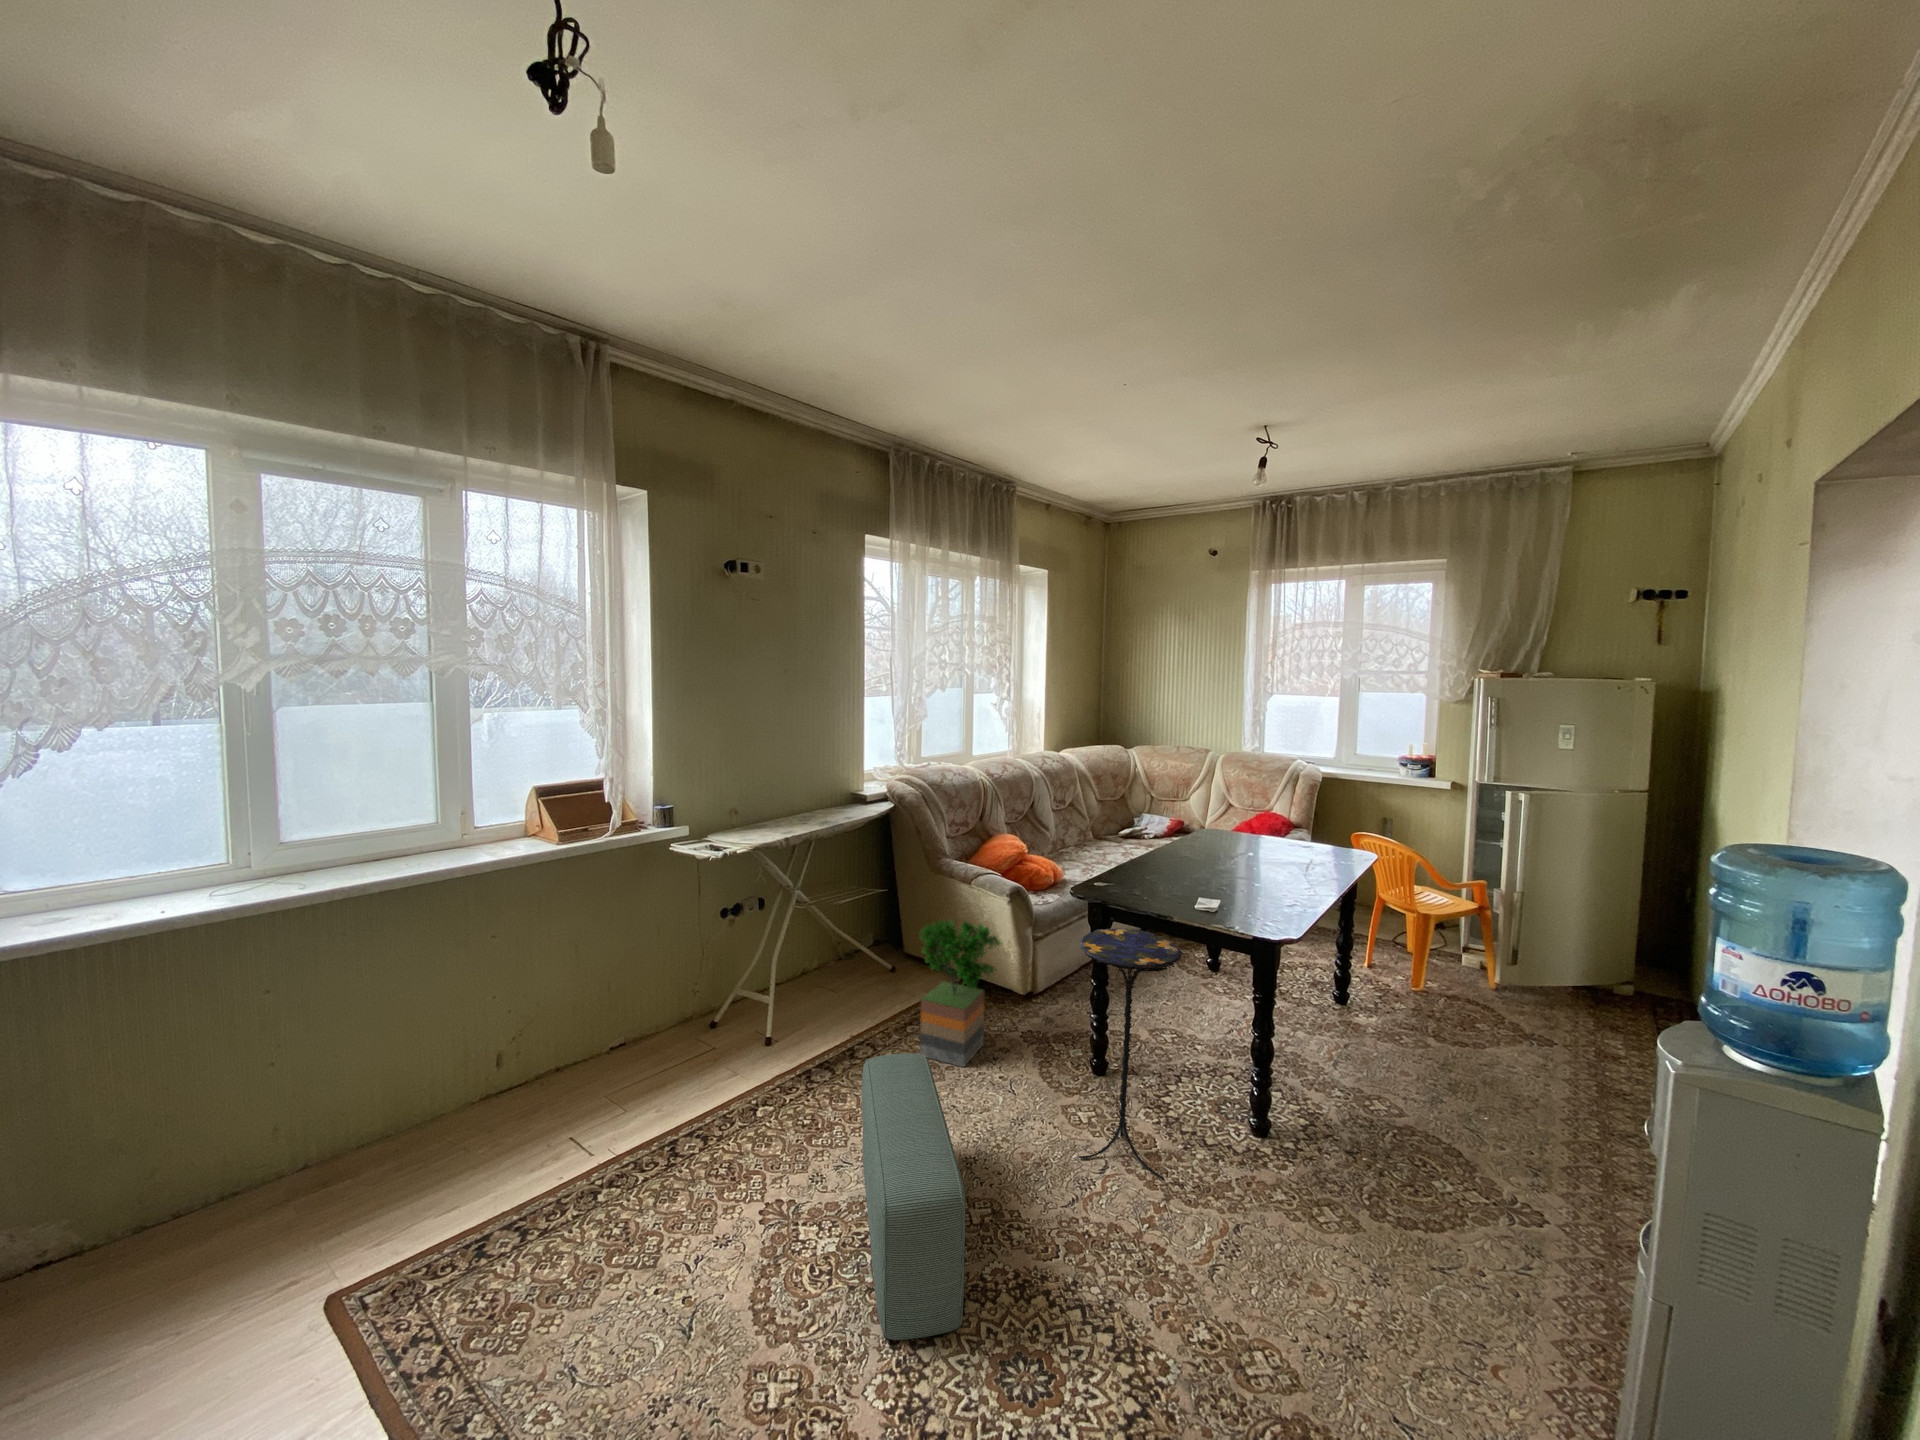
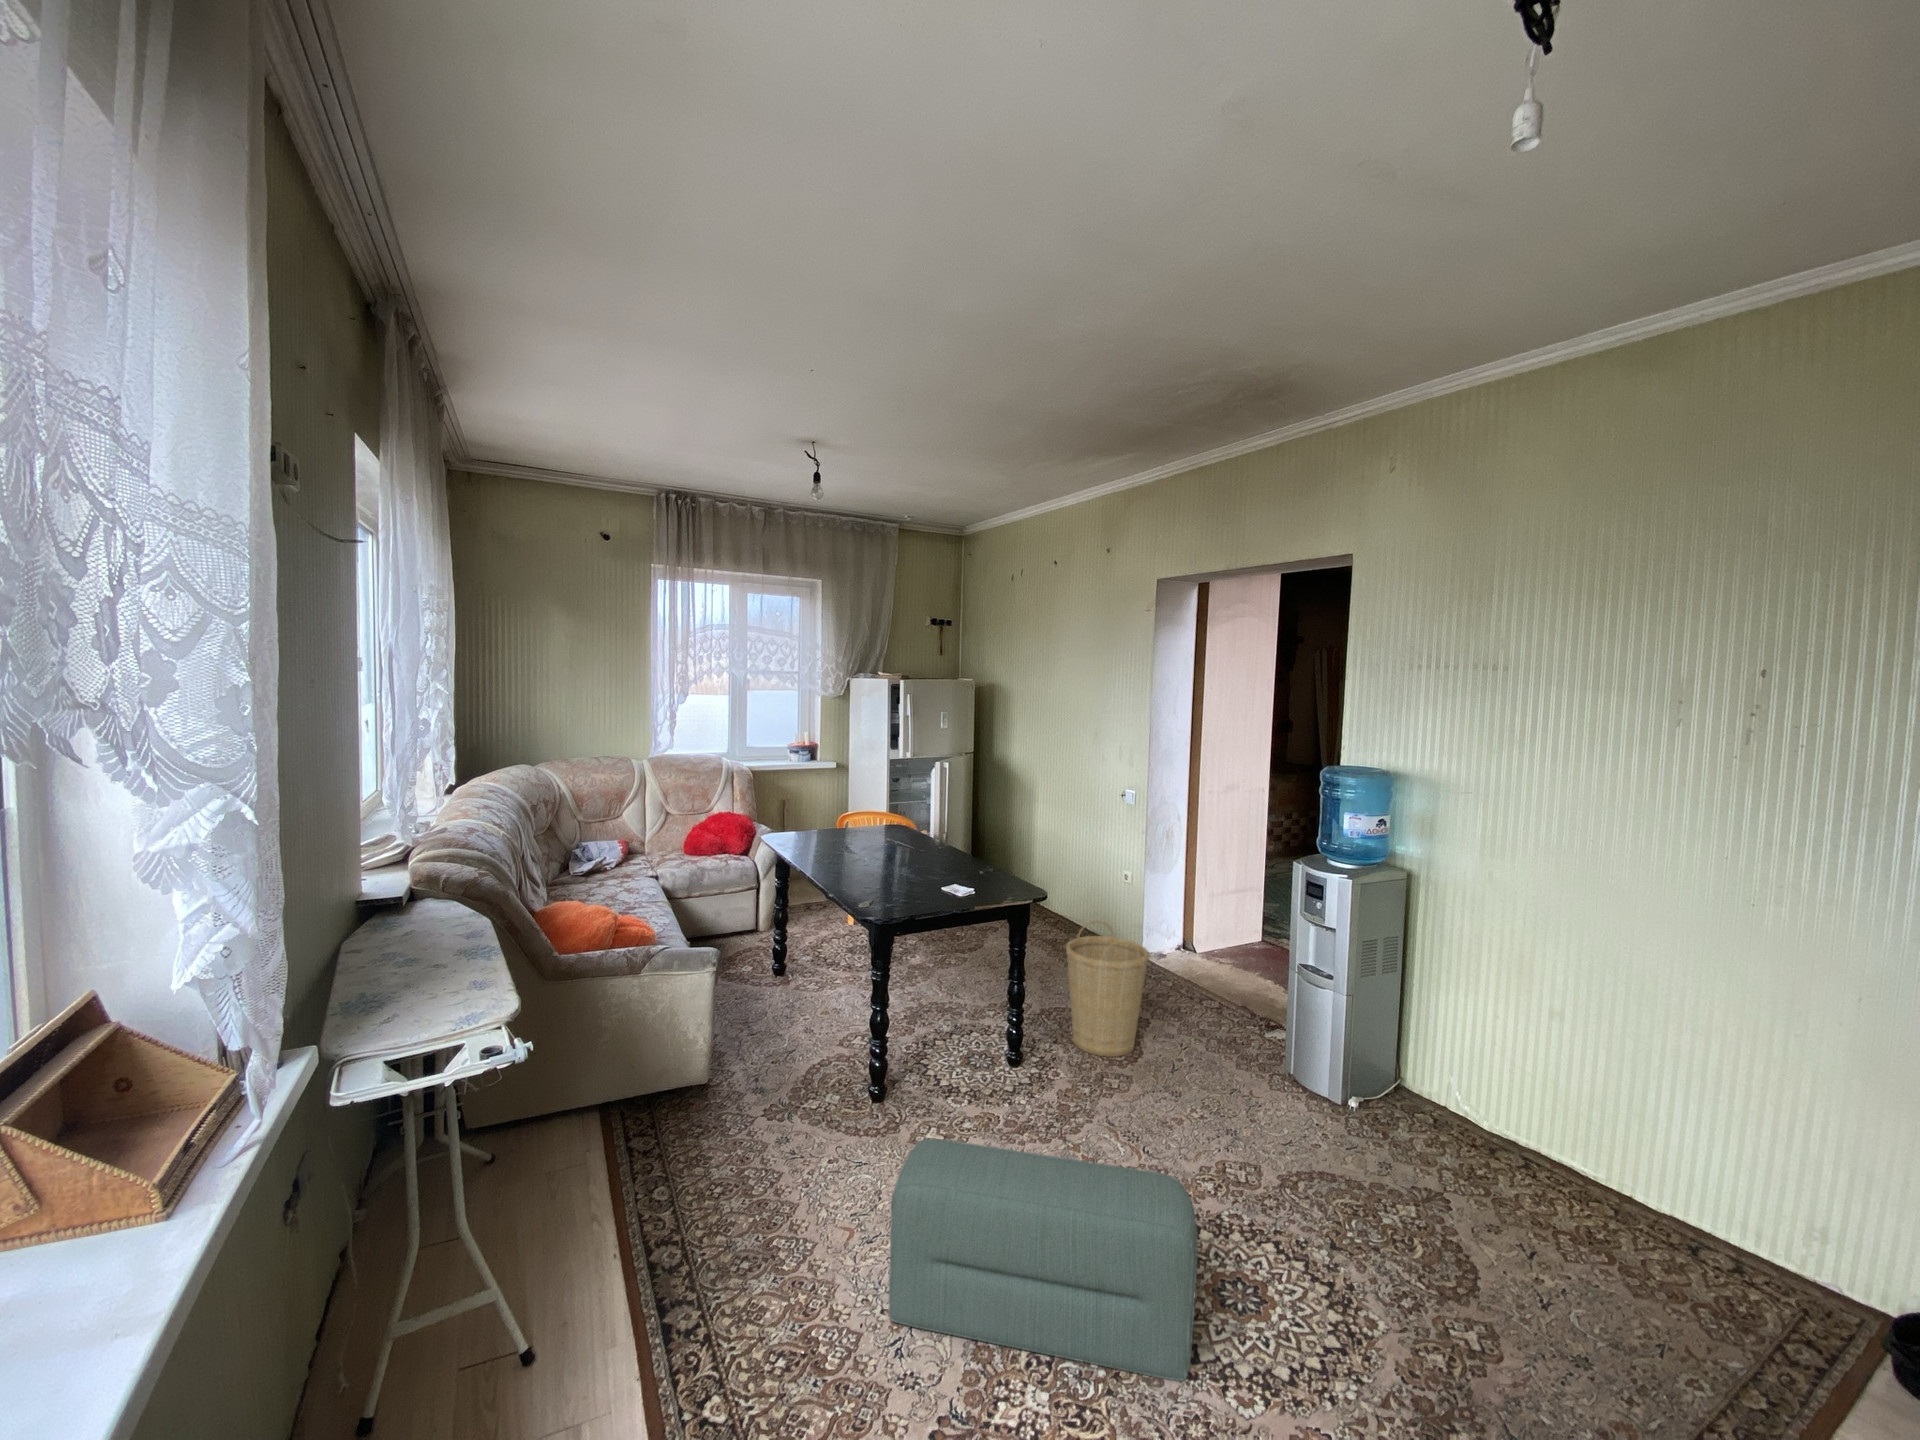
potted tree: present [920,920,1000,1067] -> none [672,993,811,1211]
side table: present [1078,928,1182,1178] -> none [958,918,1054,1161]
basket: none [1361,1024,1498,1225] -> present [1066,921,1149,1057]

